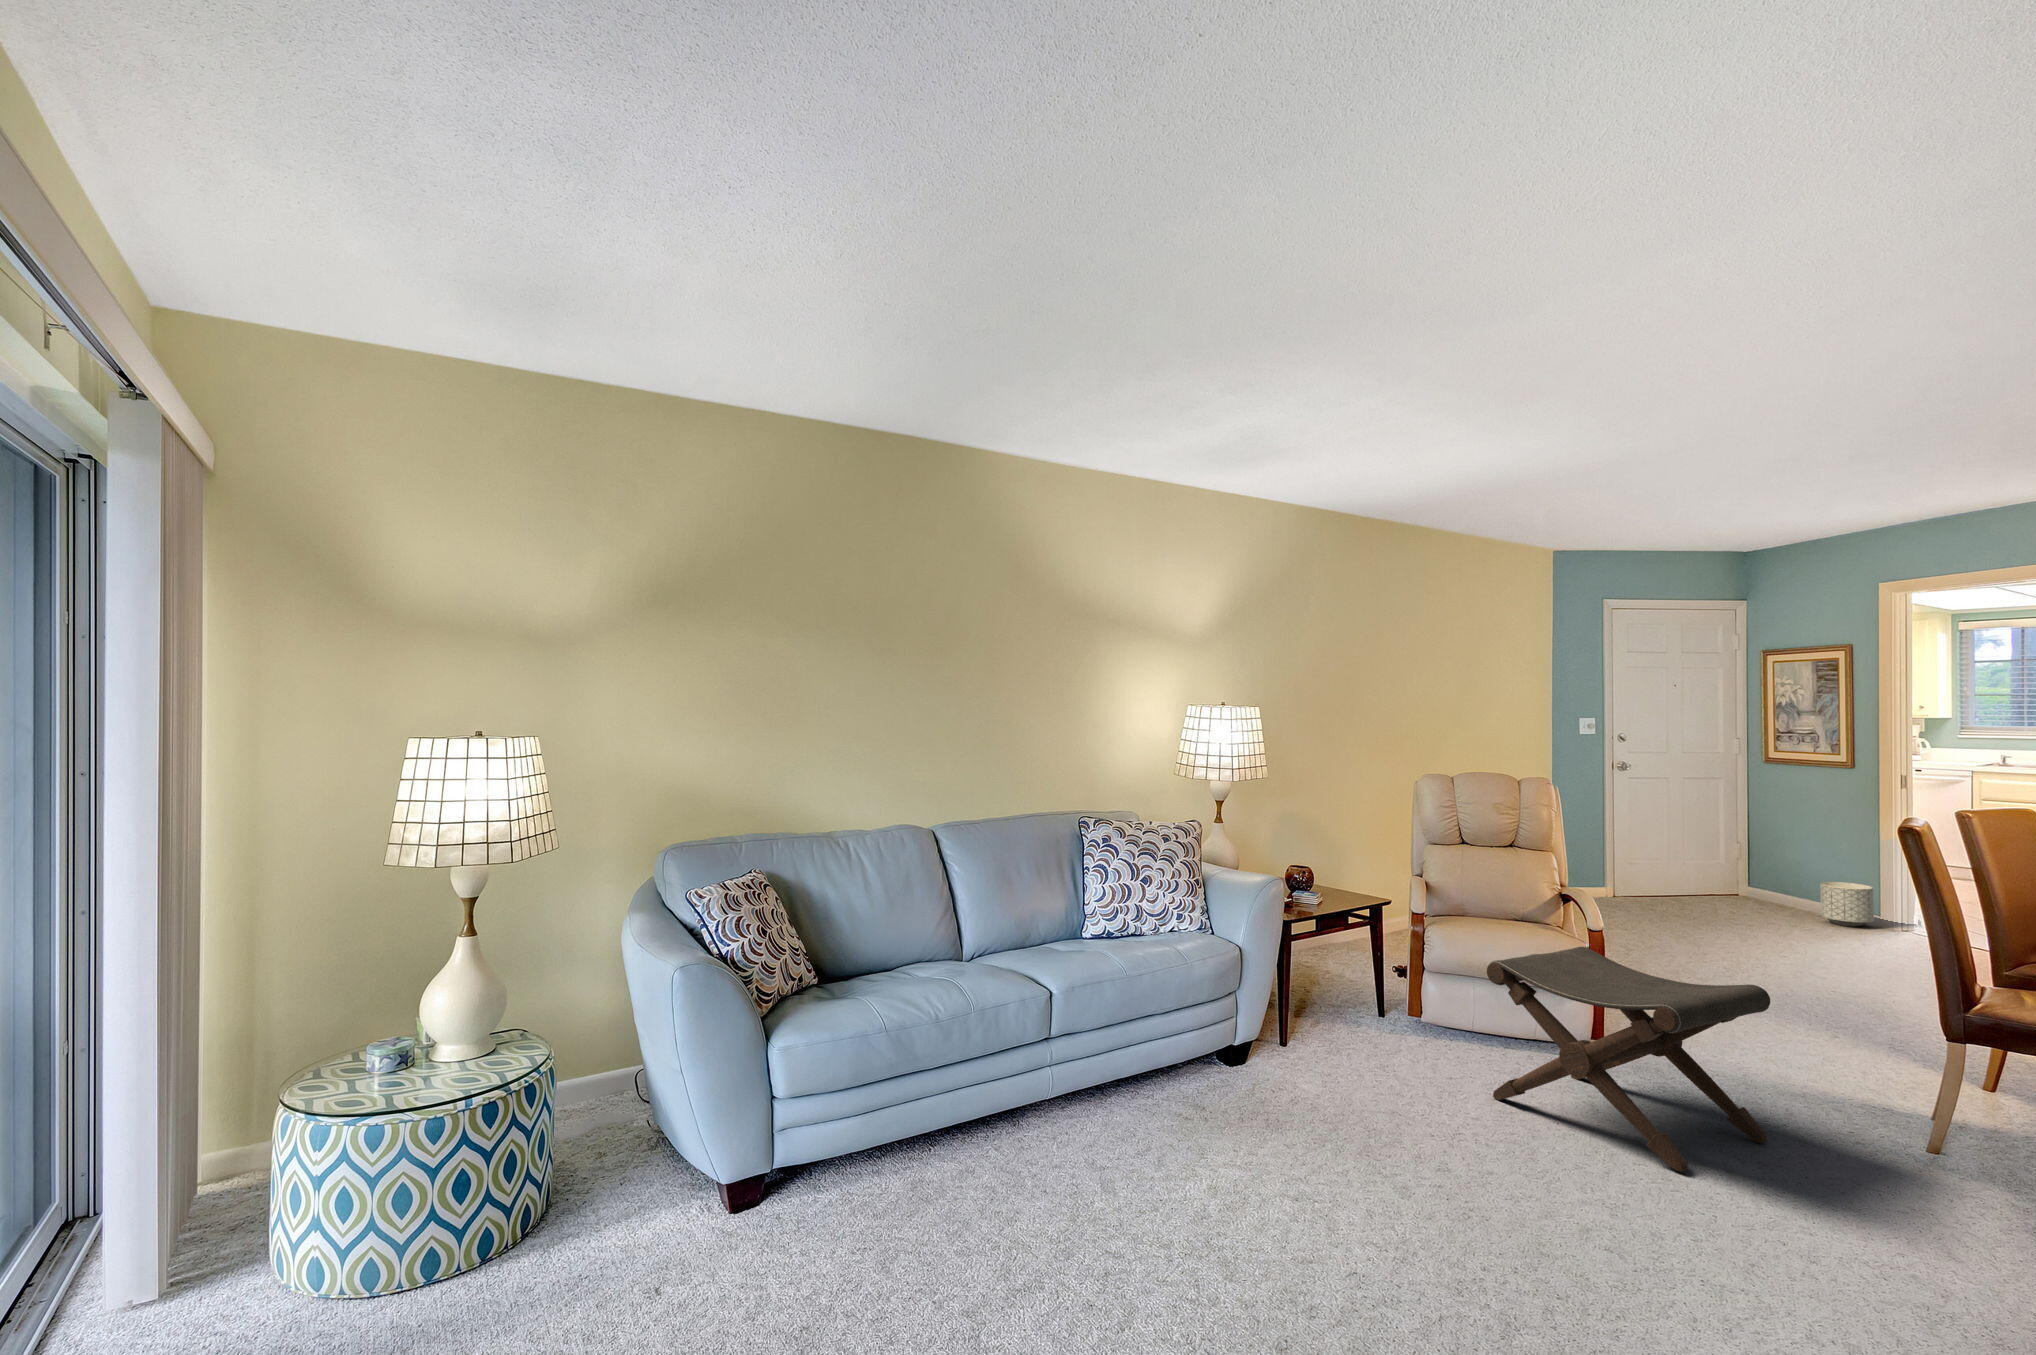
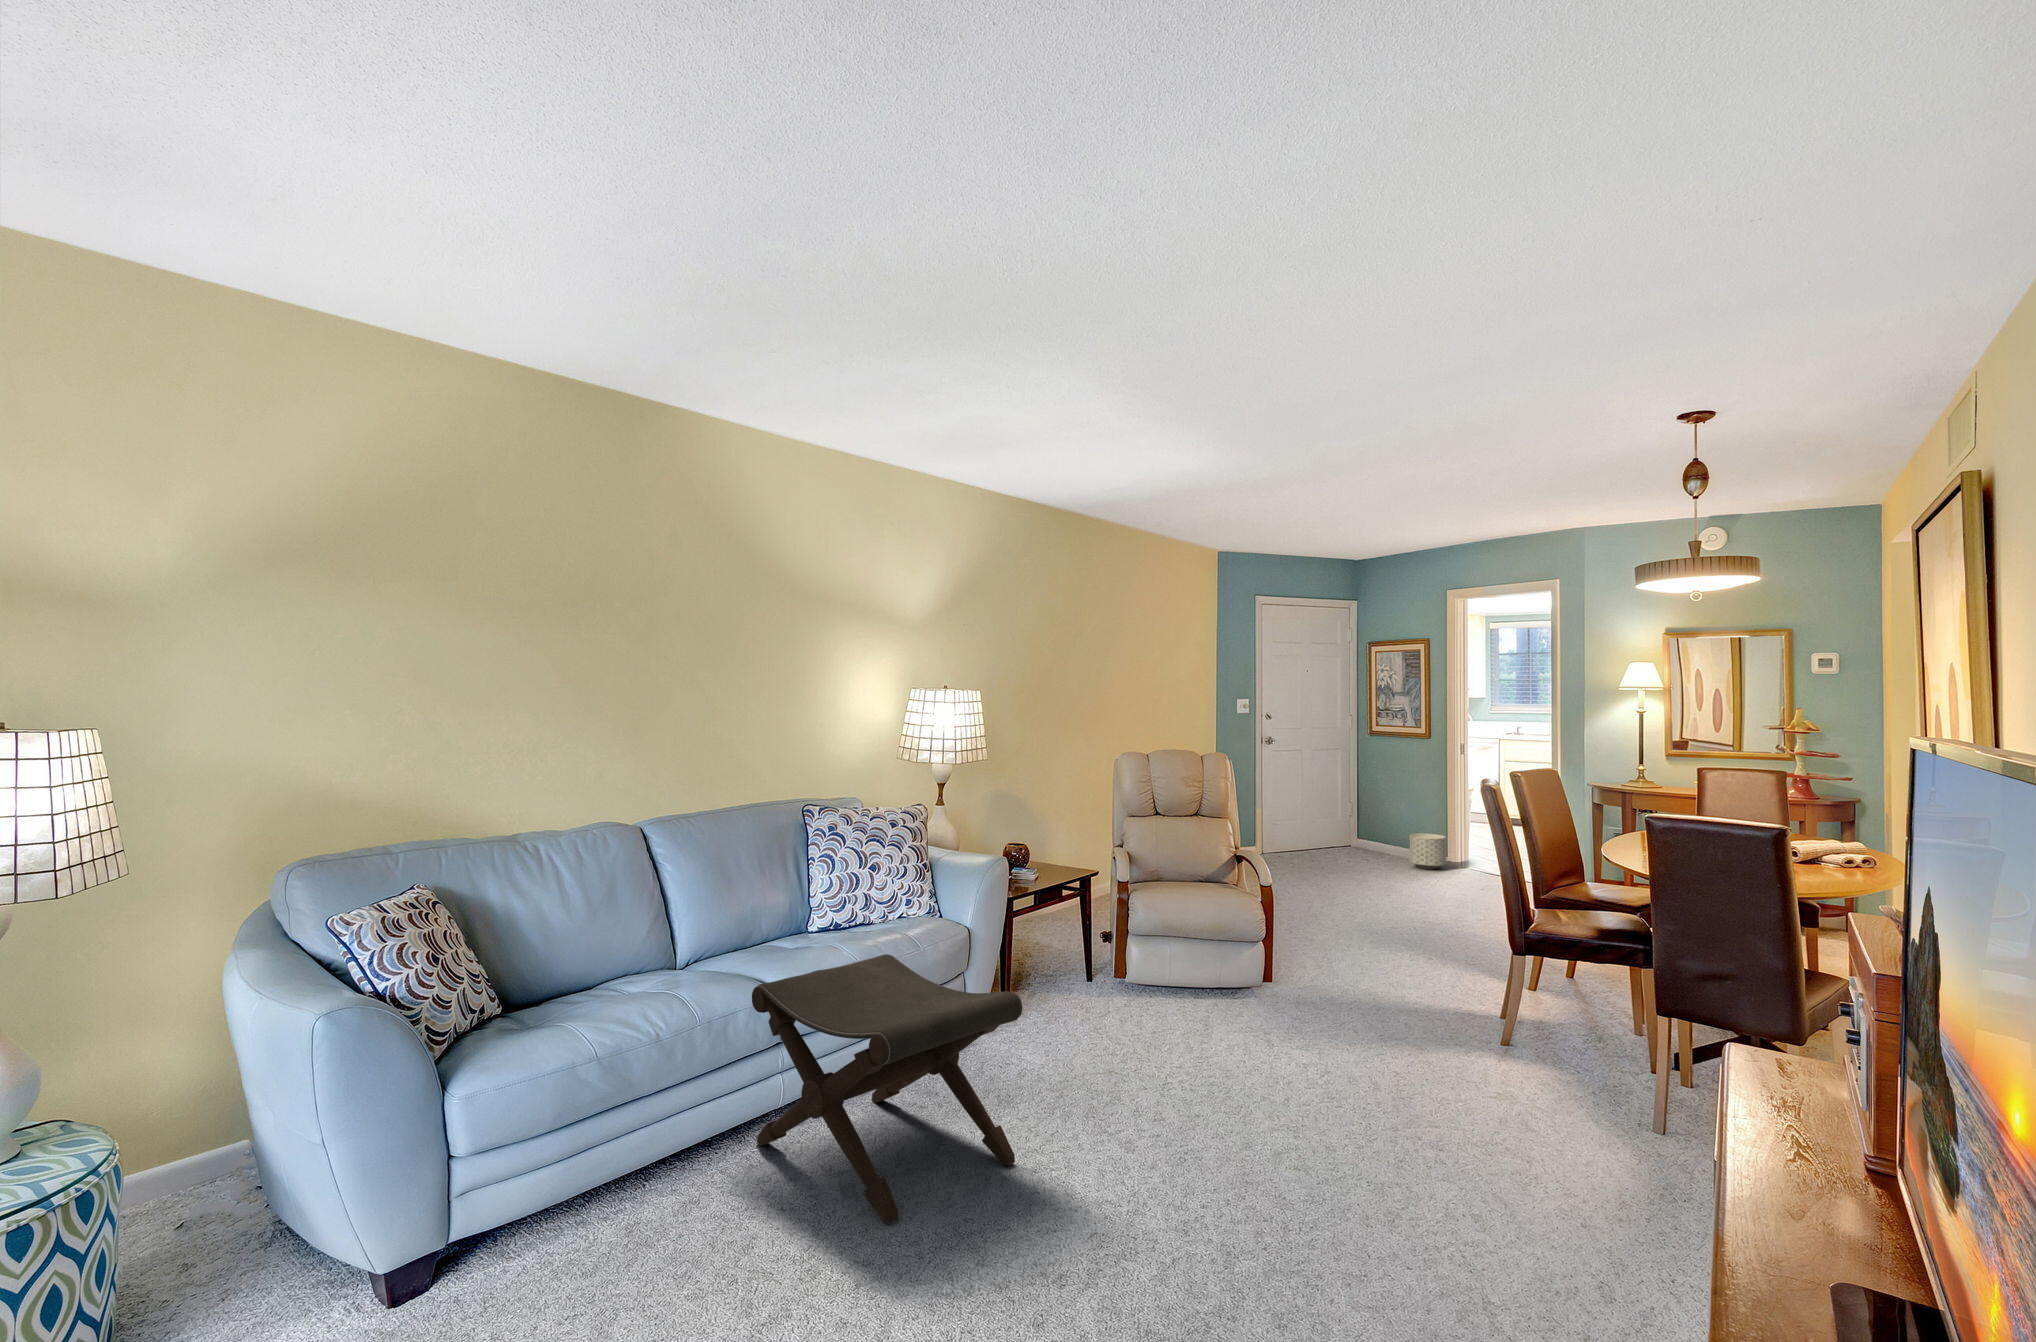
footstool: present [1487,947,1770,1172] -> present [752,954,1022,1224]

